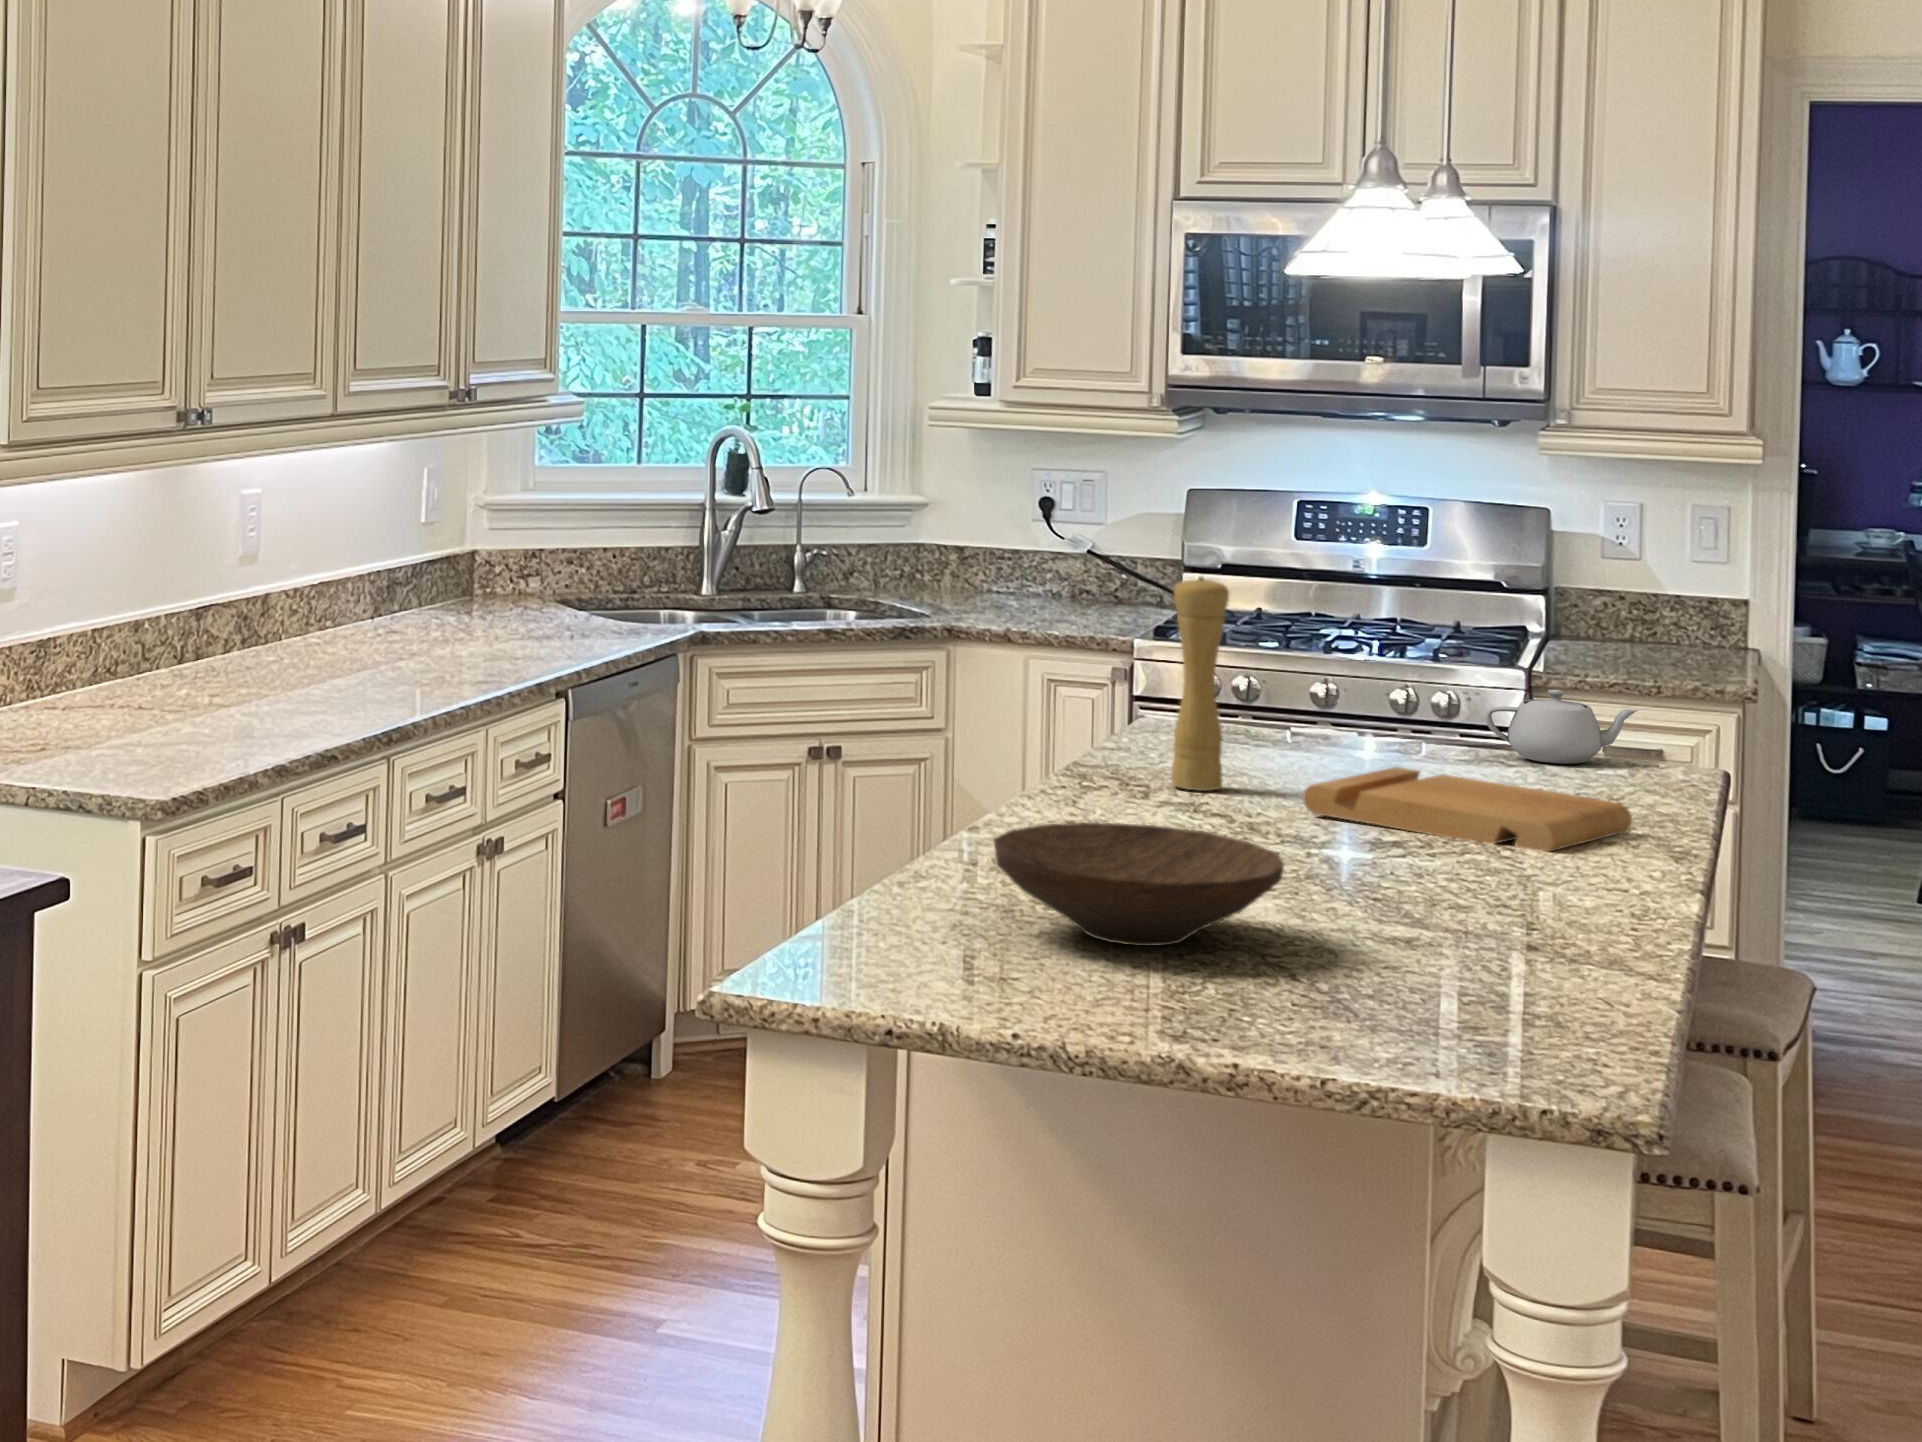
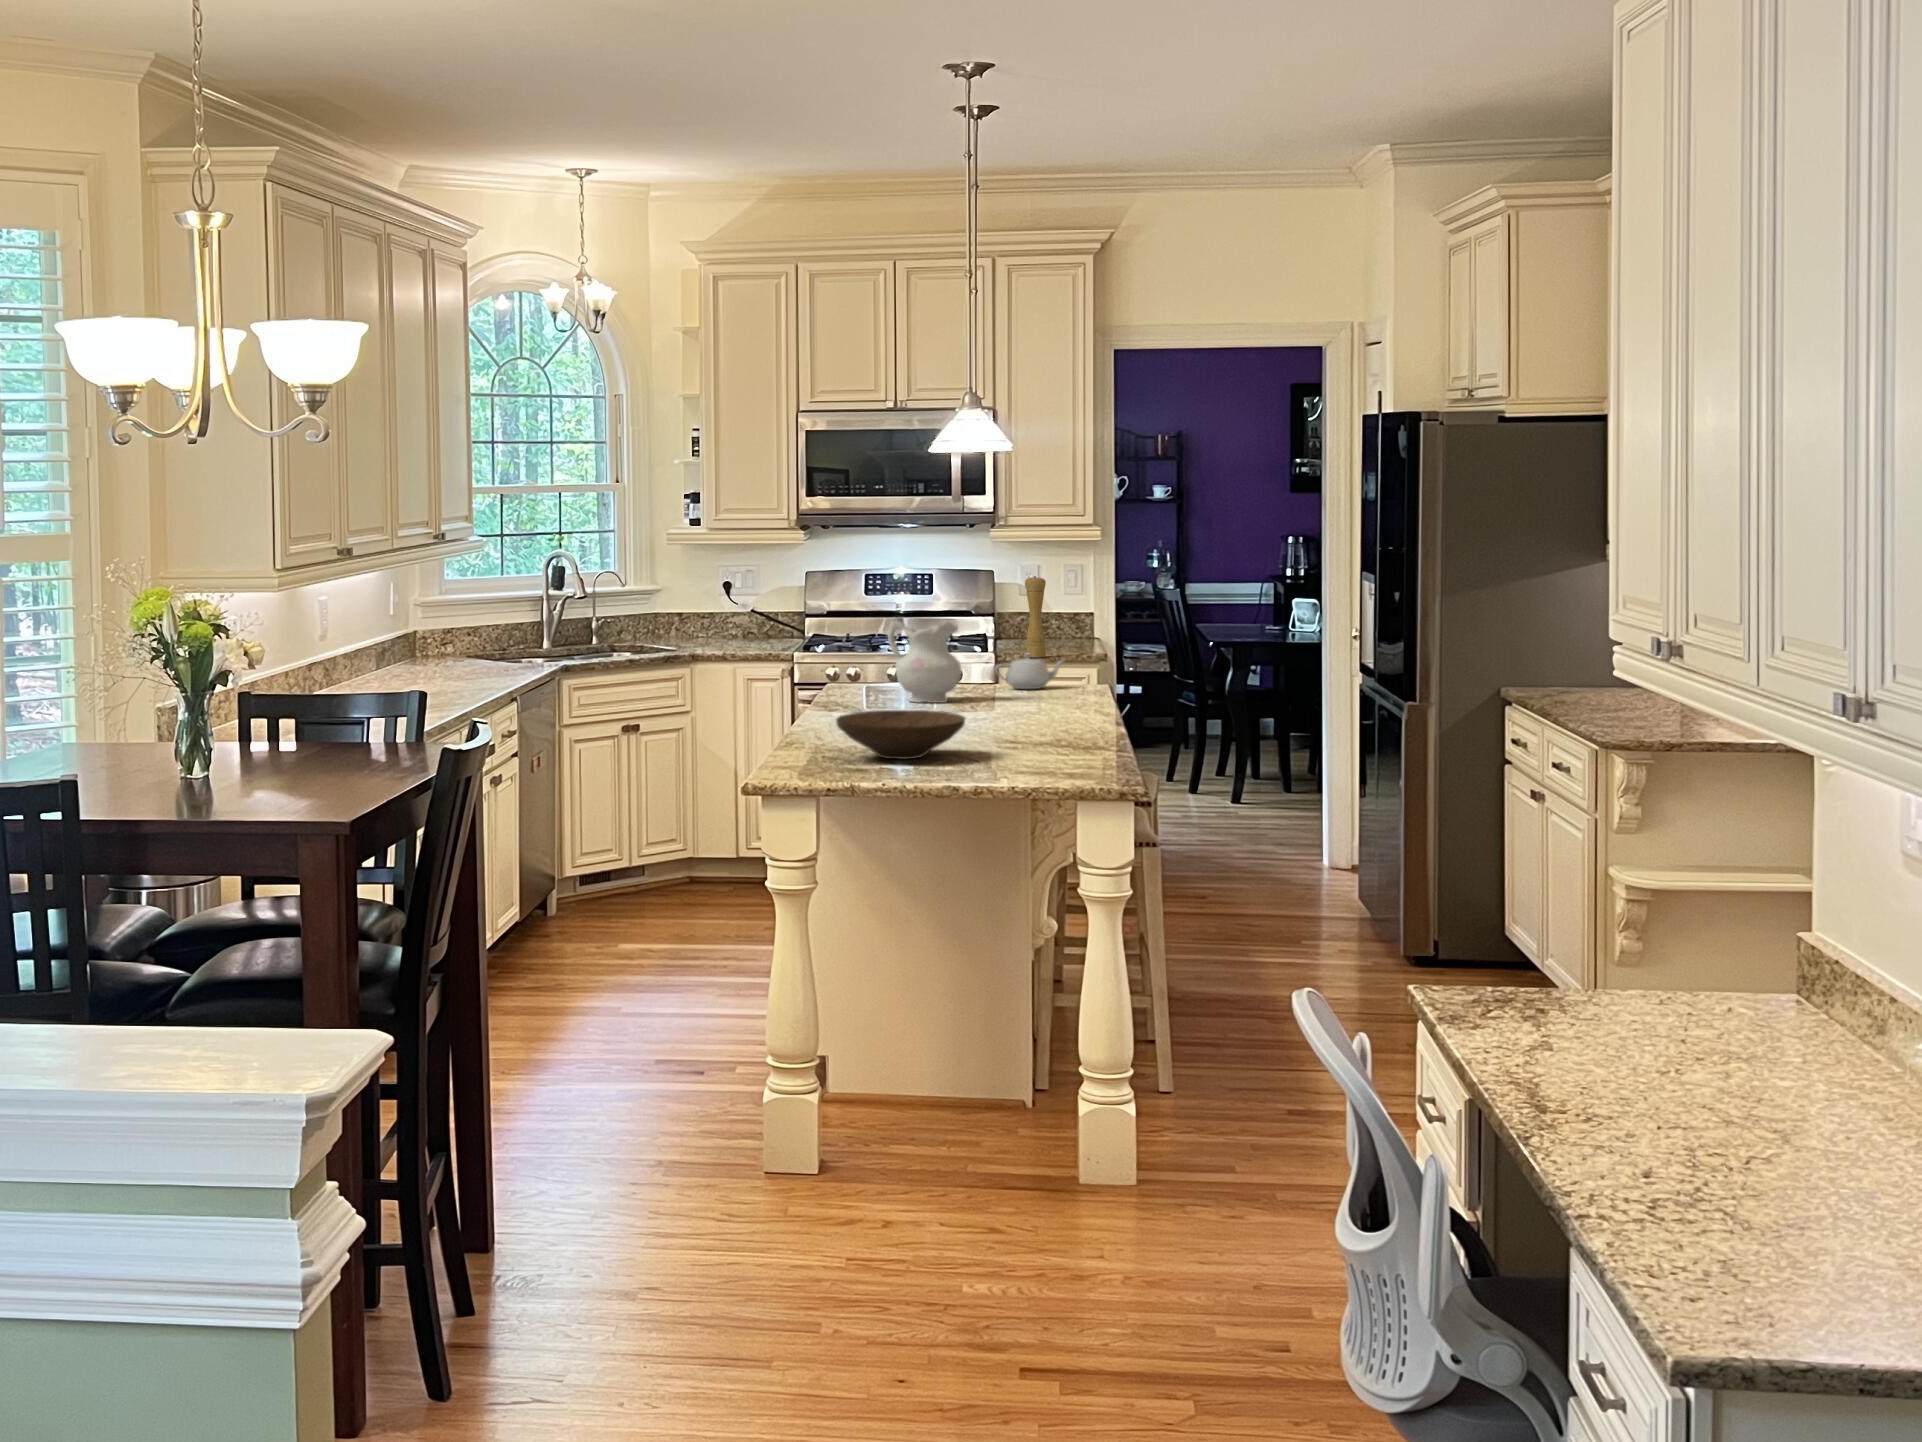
pepper mill: present [1171,576,1229,791] -> present [1025,576,1046,658]
ceramic pitcher: none [1249,601,1396,782] -> present [888,617,961,703]
cutting board: present [1303,767,1632,852] -> none [933,691,1081,720]

